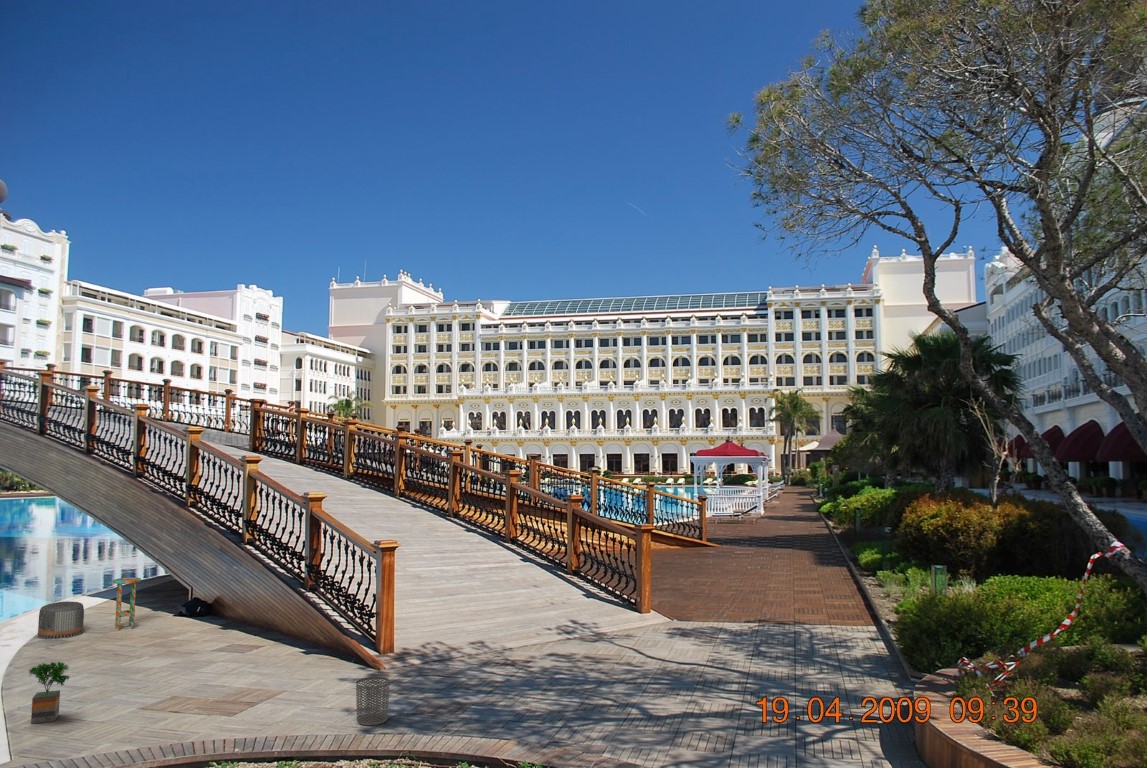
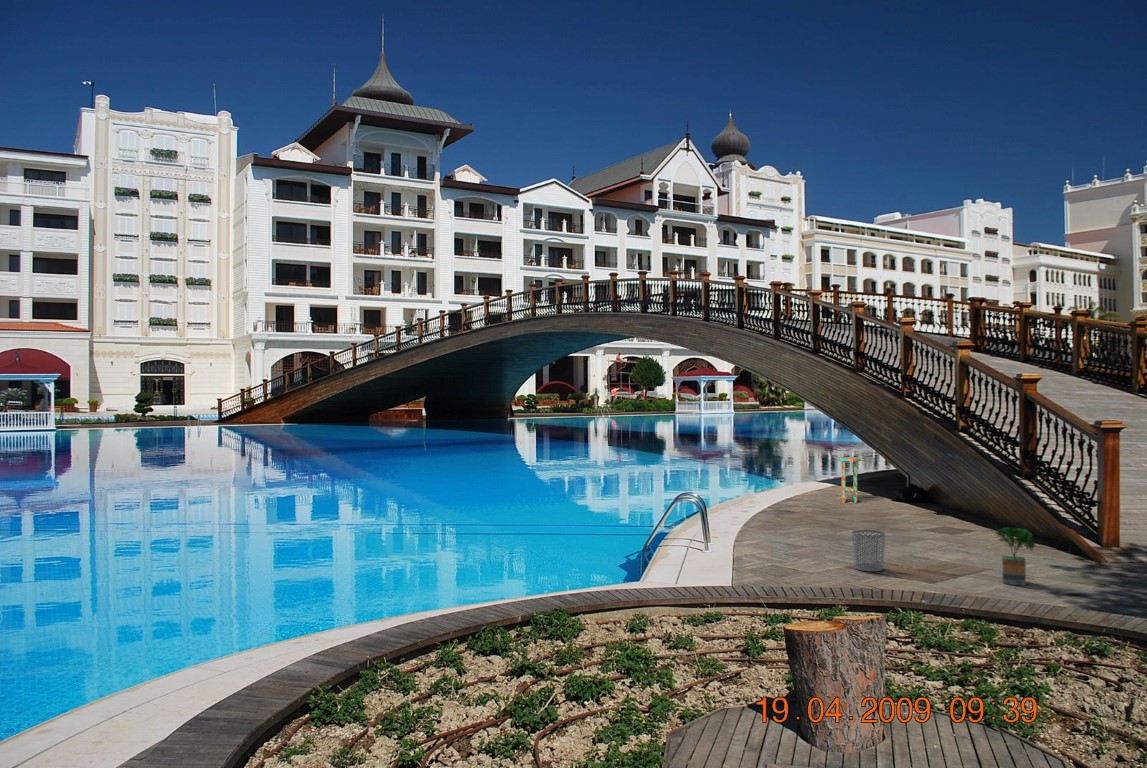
pouf: present [38,601,84,639] -> none [781,473,815,503]
potted tree: present [29,662,69,724] -> present [996,528,1035,586]
waste bin: present [356,677,390,725] -> present [852,530,885,572]

